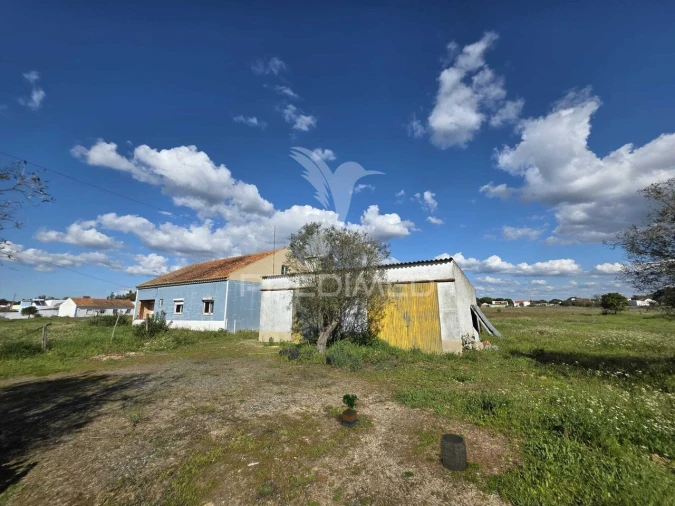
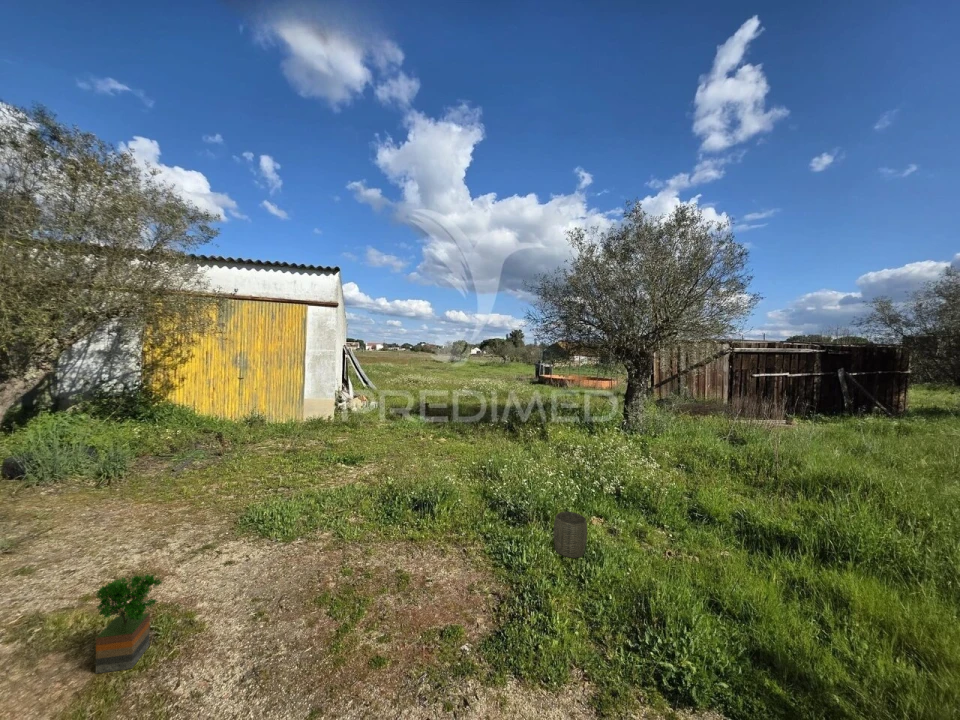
woven basket: present [441,433,467,471] -> present [553,512,587,558]

